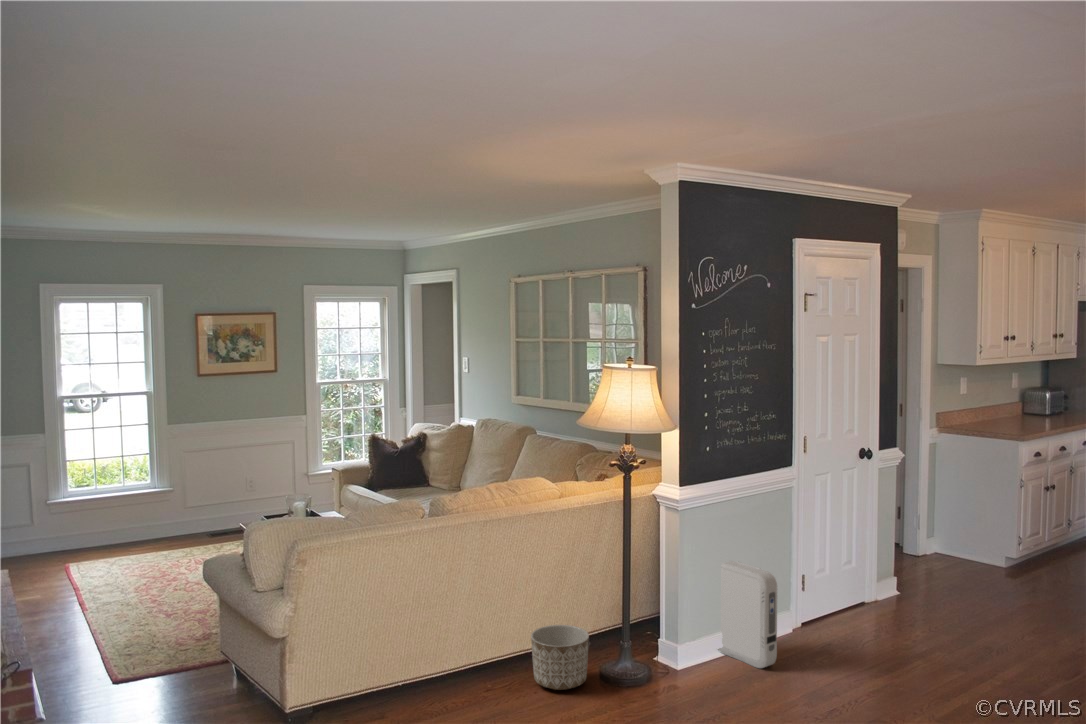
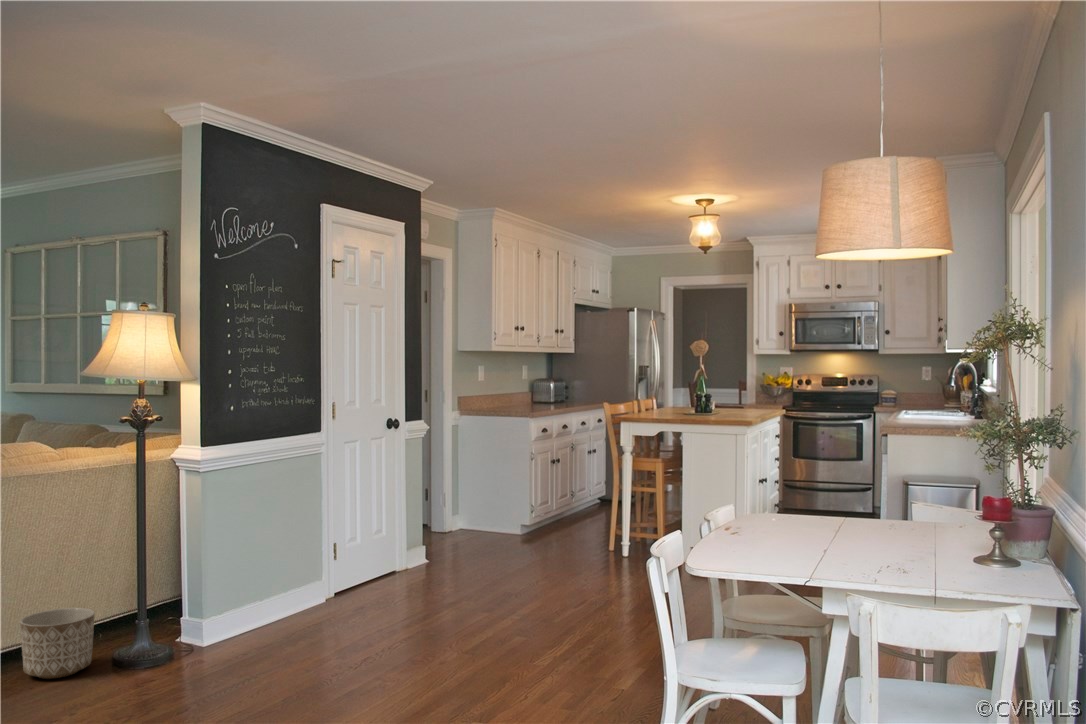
air purifier: present [718,561,777,668] -> none [240,525,307,630]

